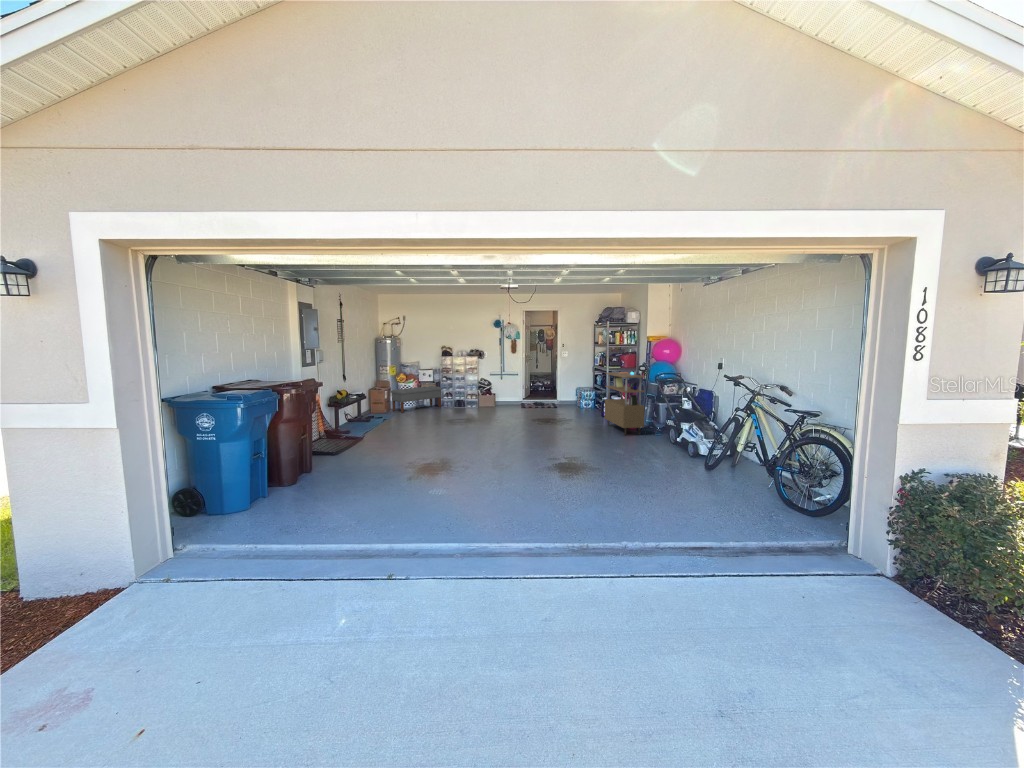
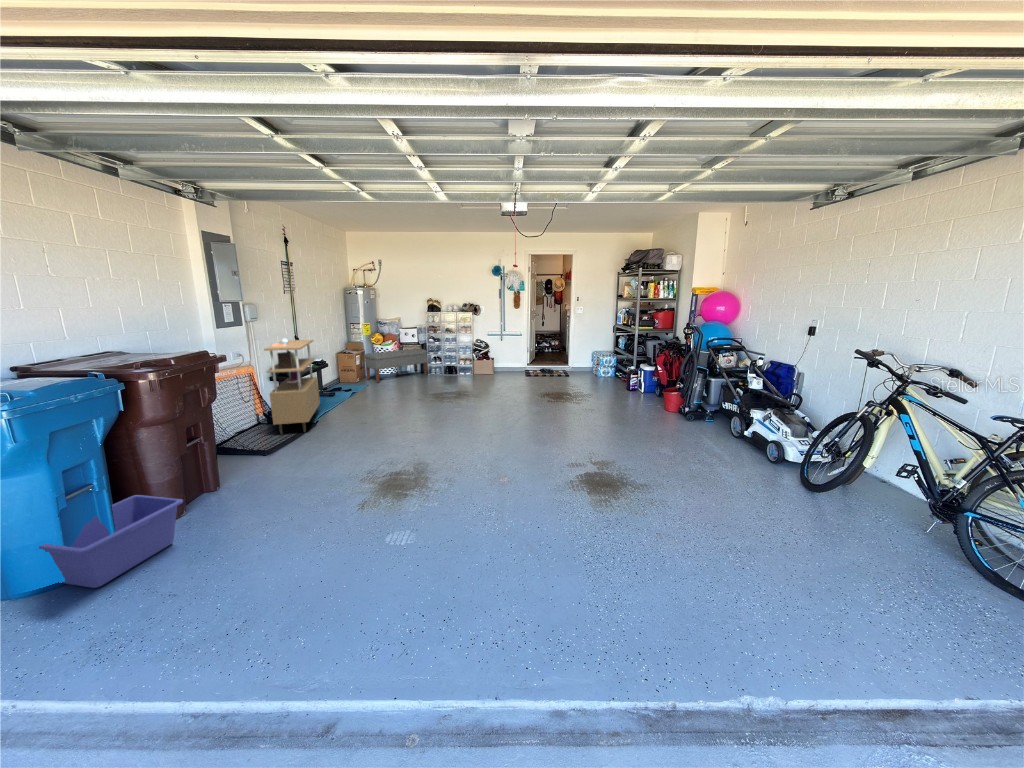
shelving unit: present [605,372,645,435] -> present [264,338,320,434]
storage bin: none [241,466,314,512] -> present [39,495,183,588]

